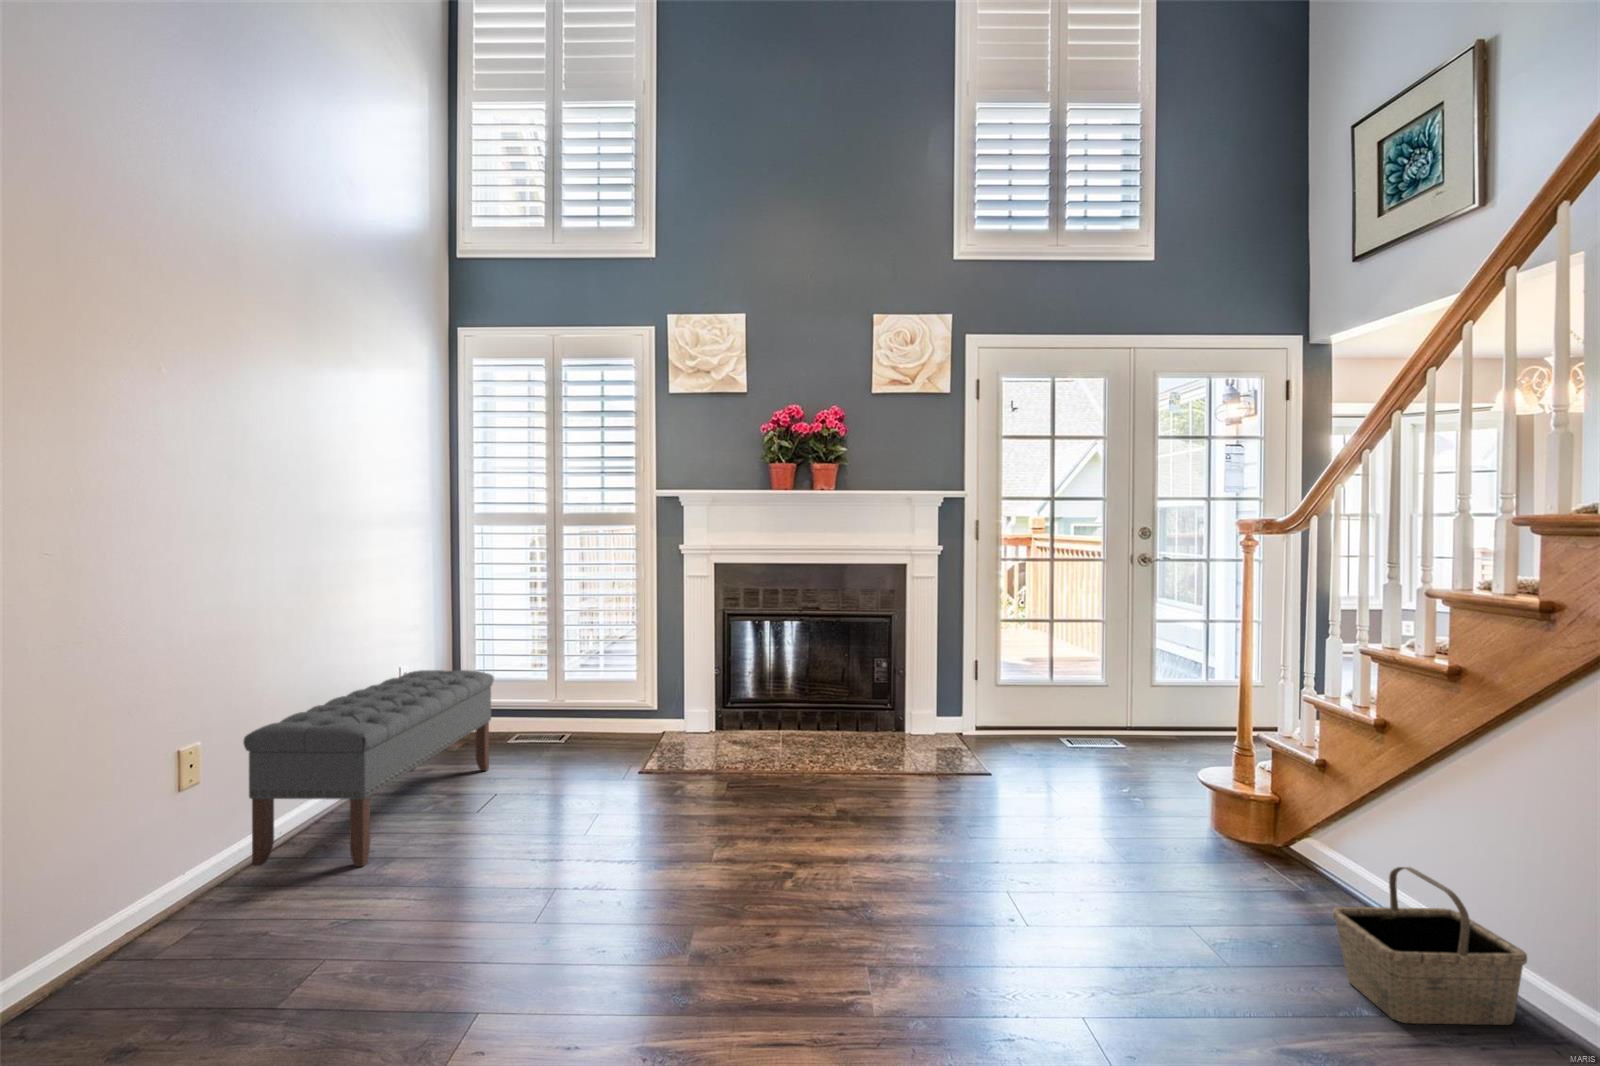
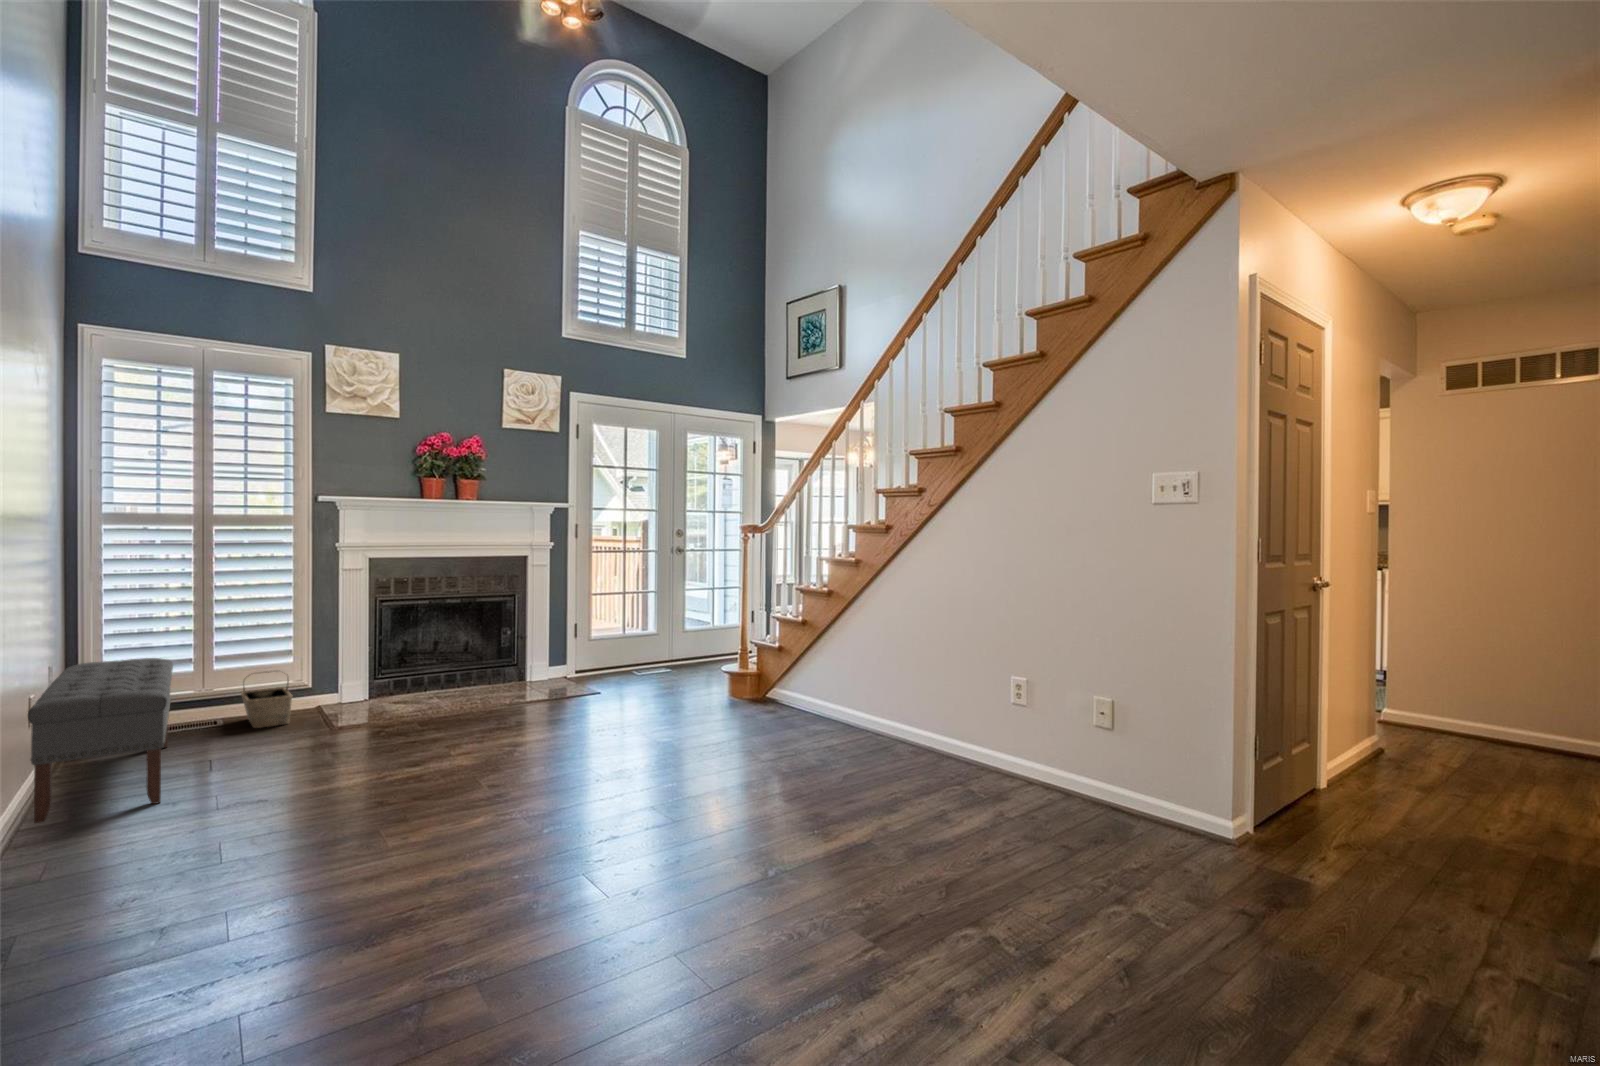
basket: present [1333,867,1527,1025] -> present [241,672,292,728]

